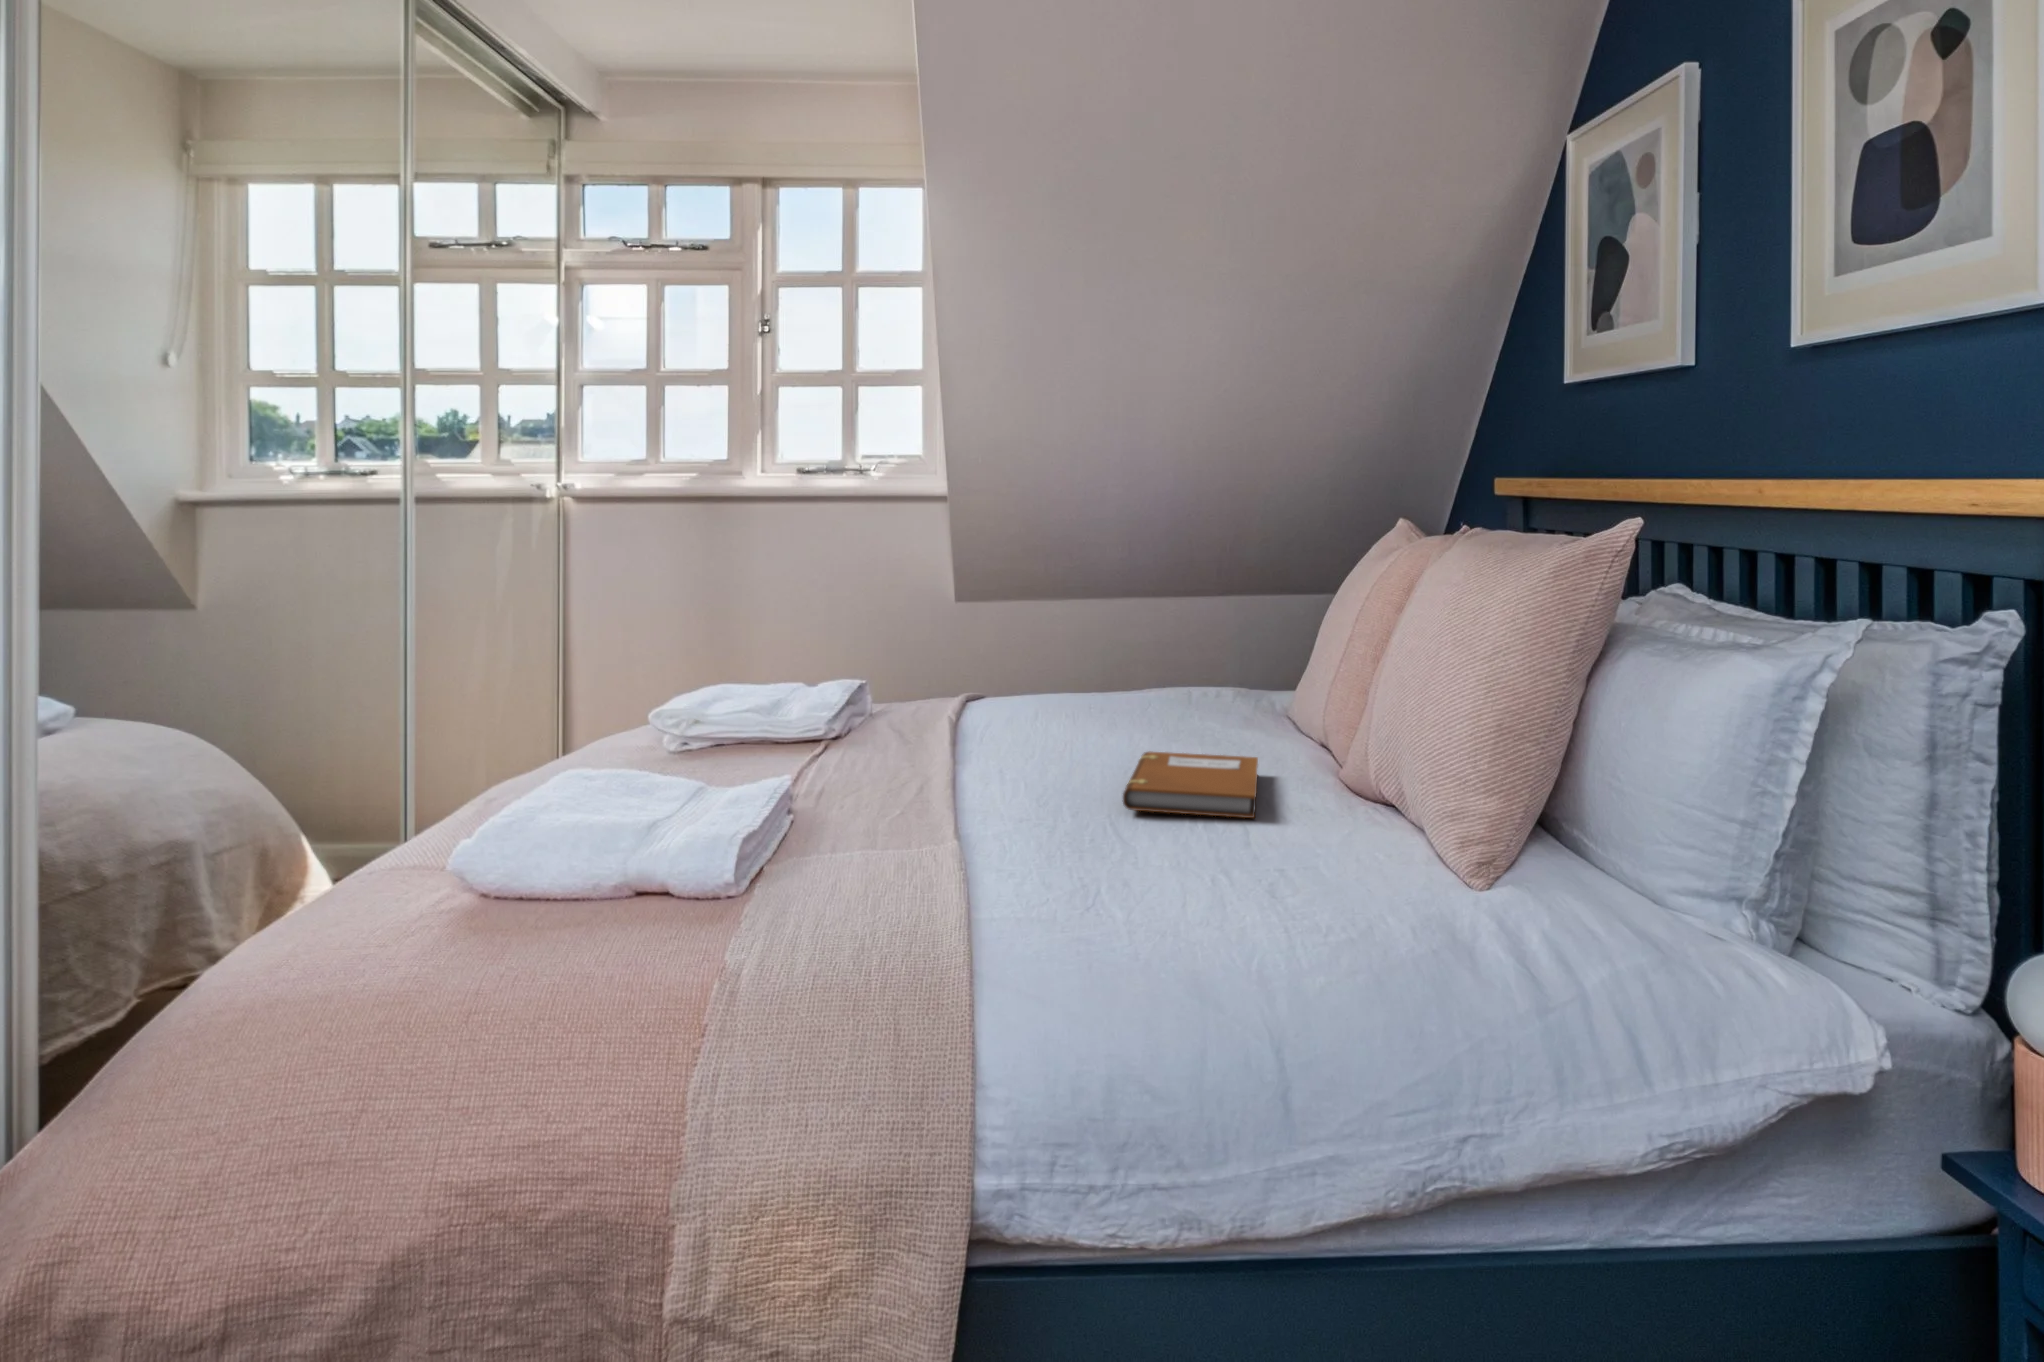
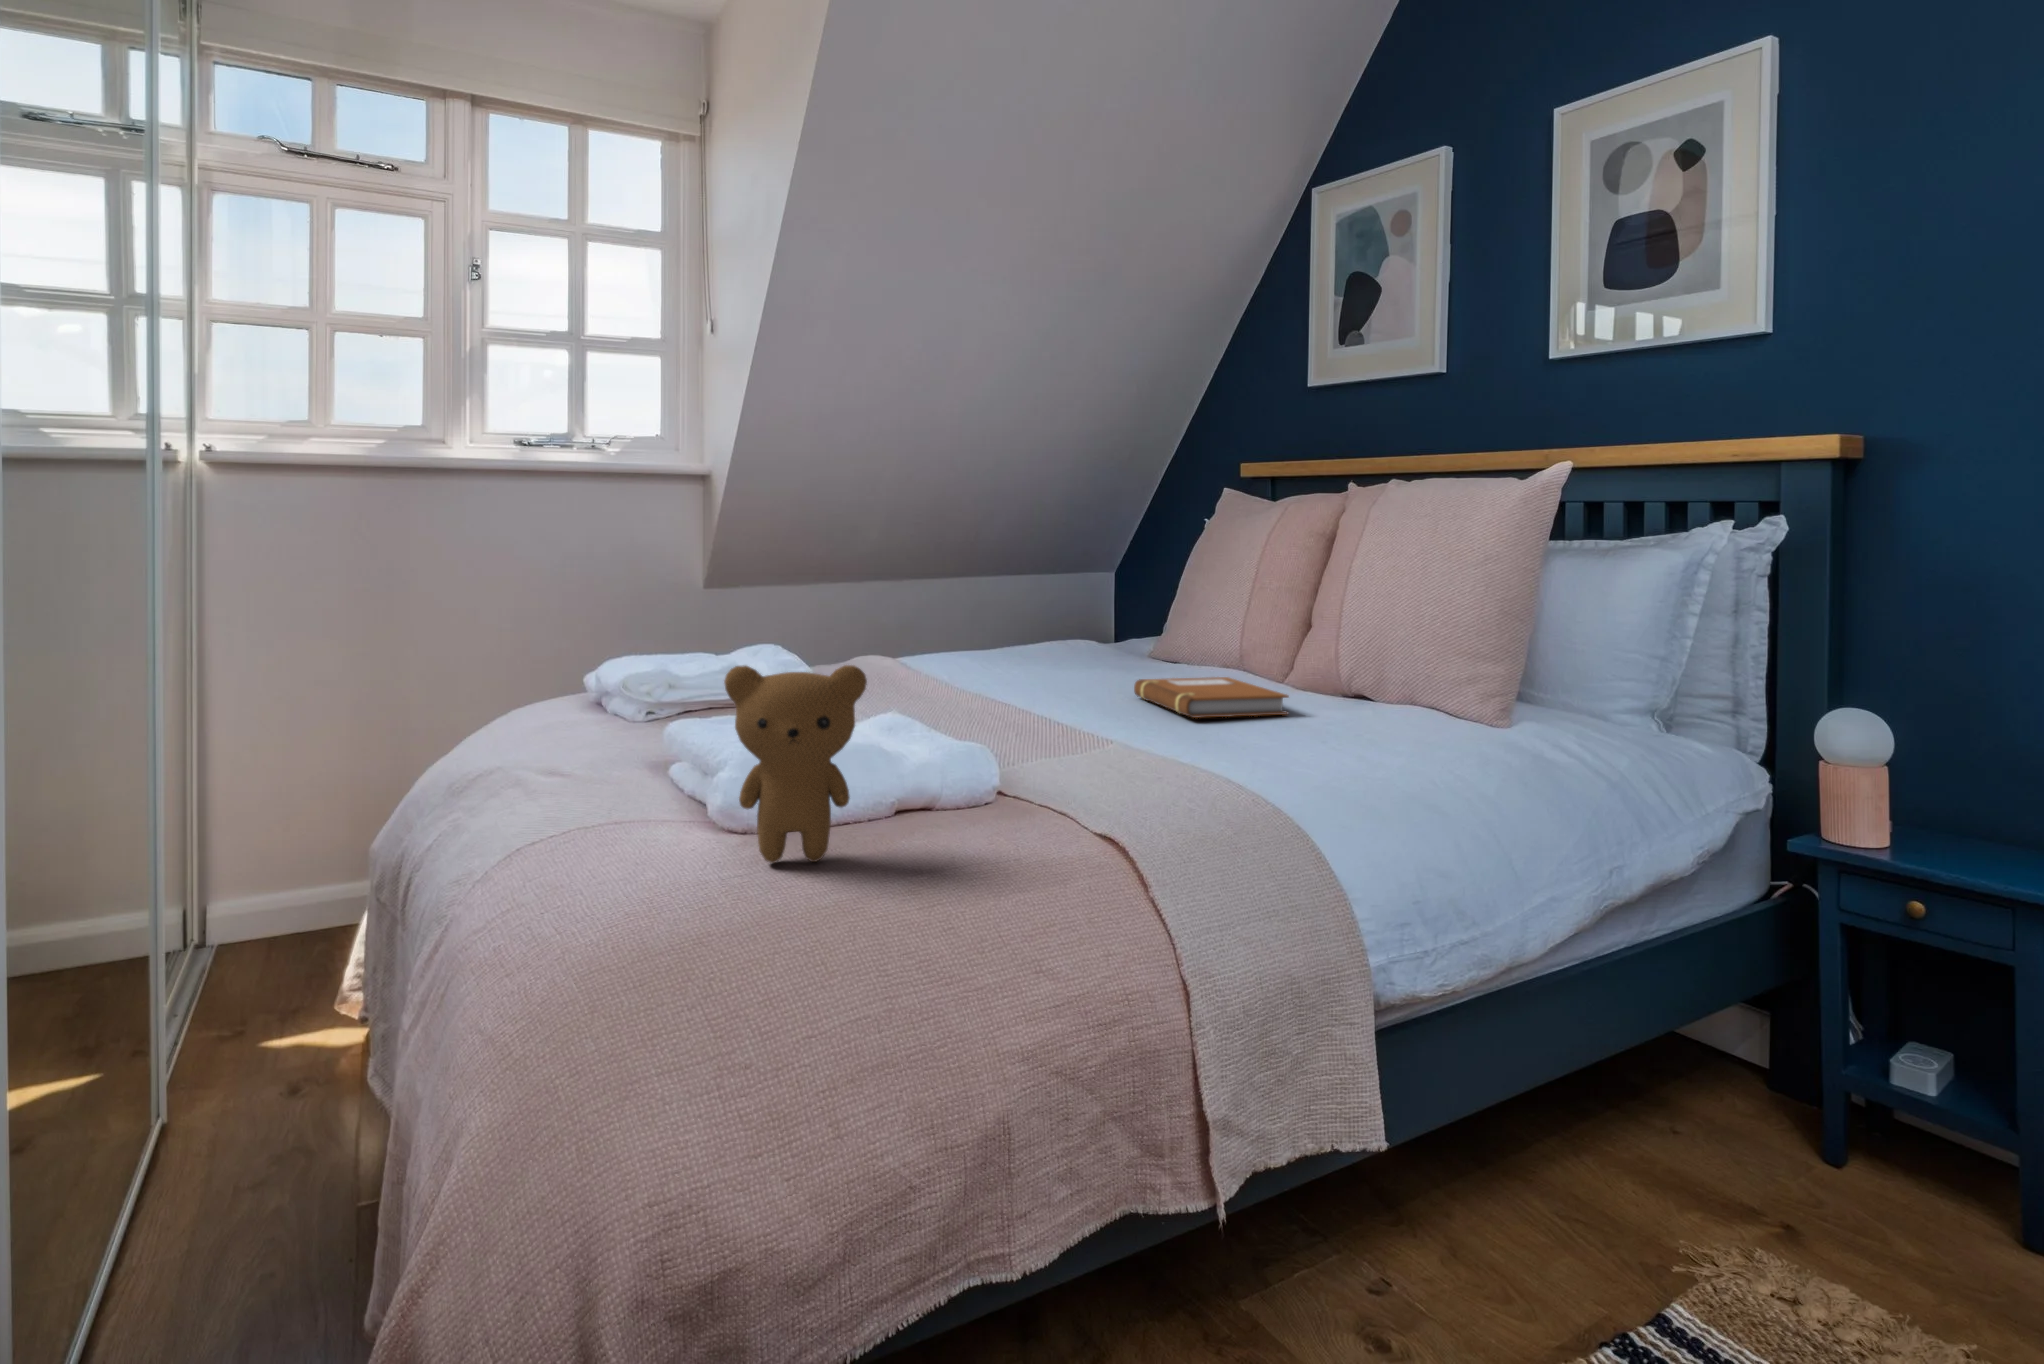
teddy bear: none [414,751,520,940] -> present [724,665,867,863]

